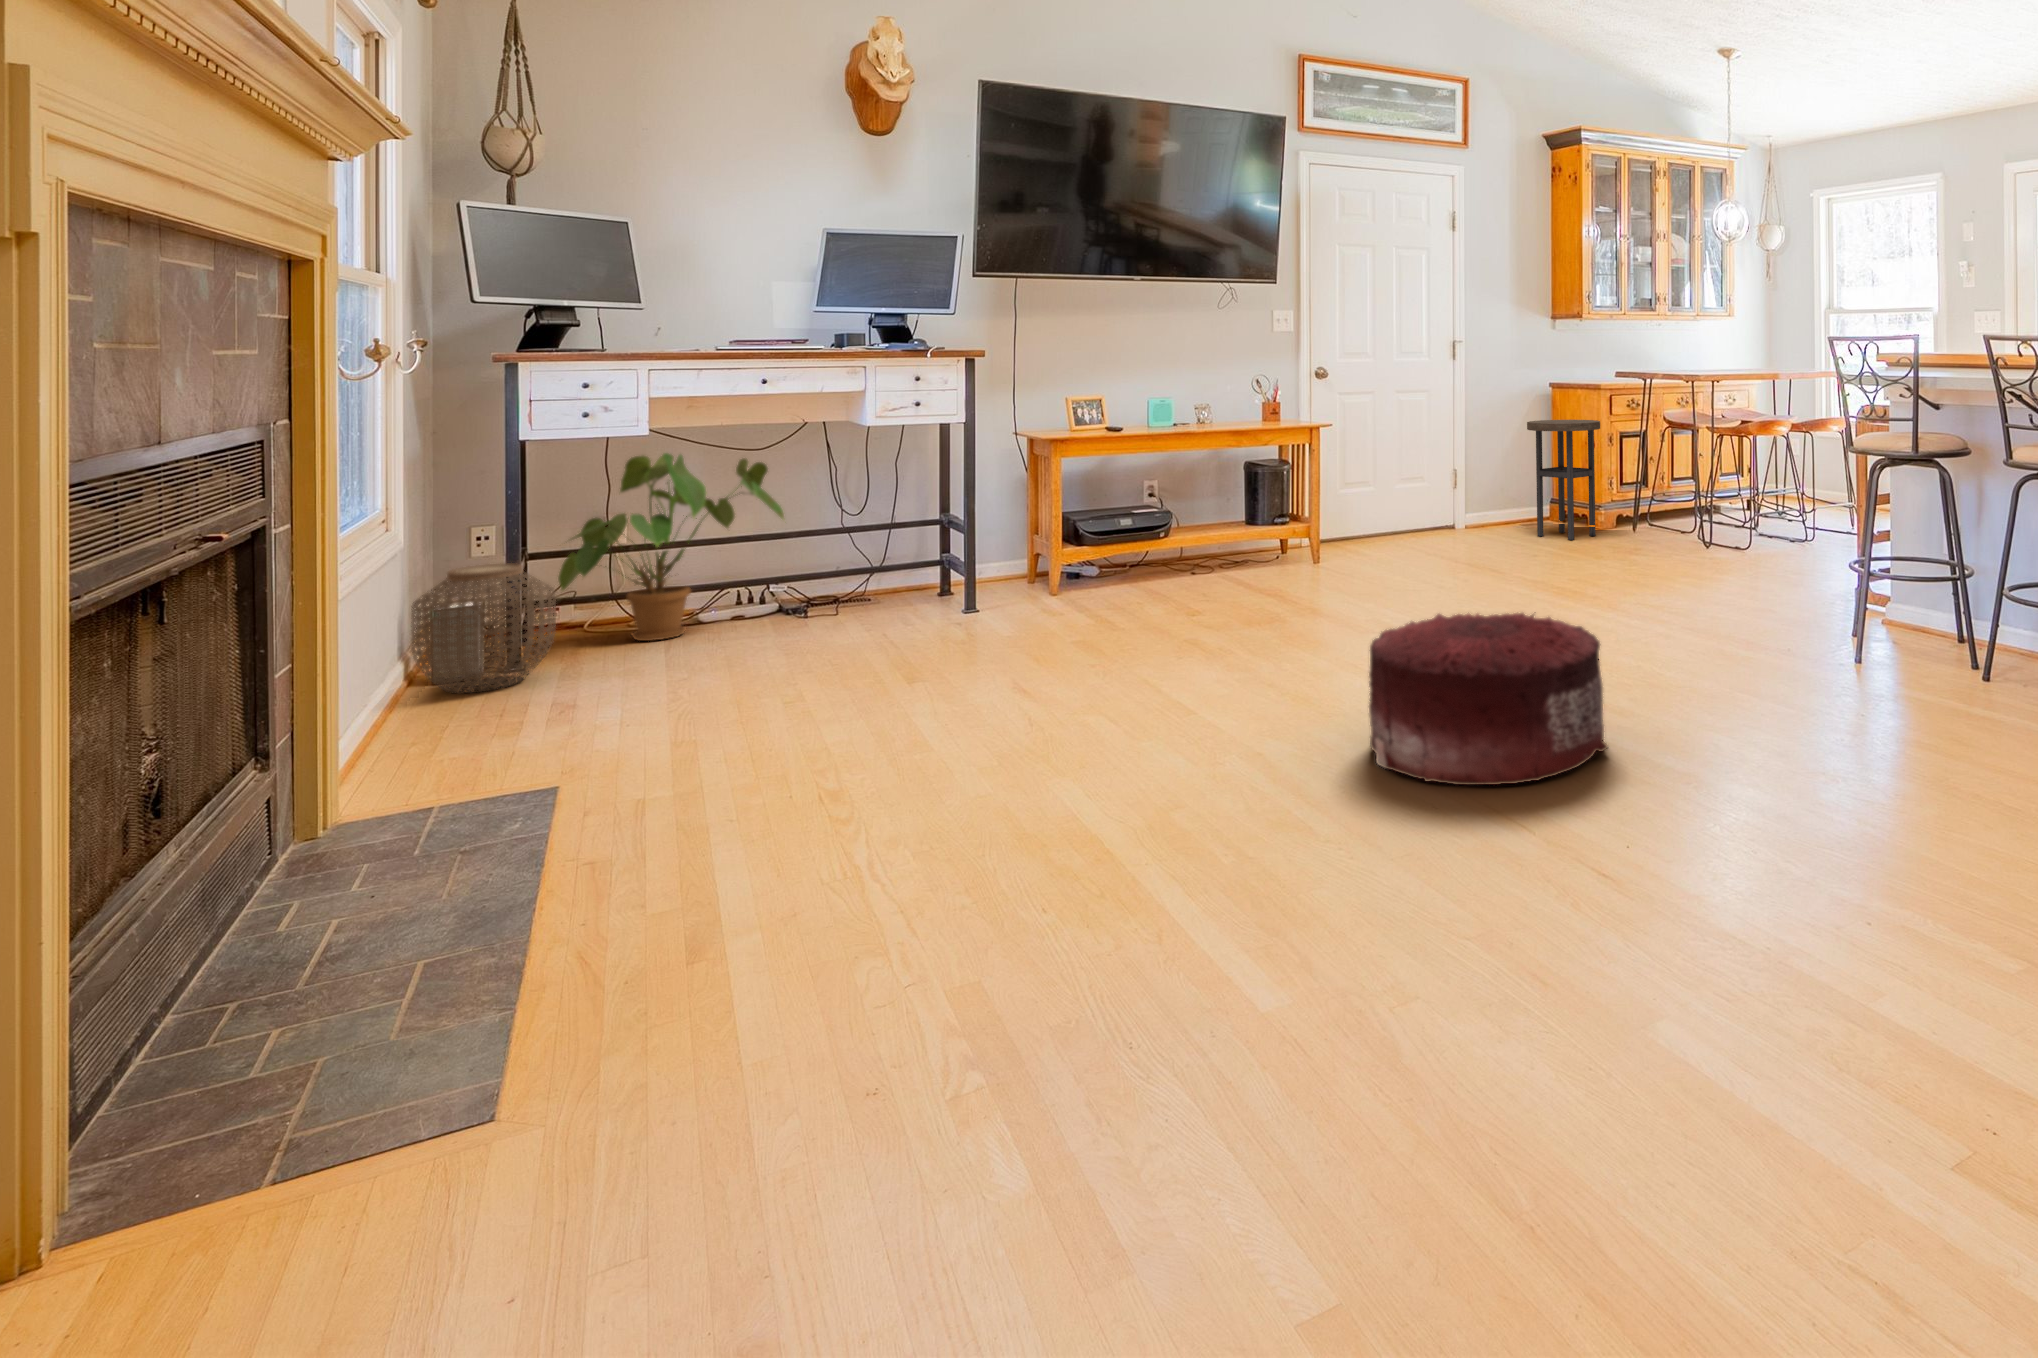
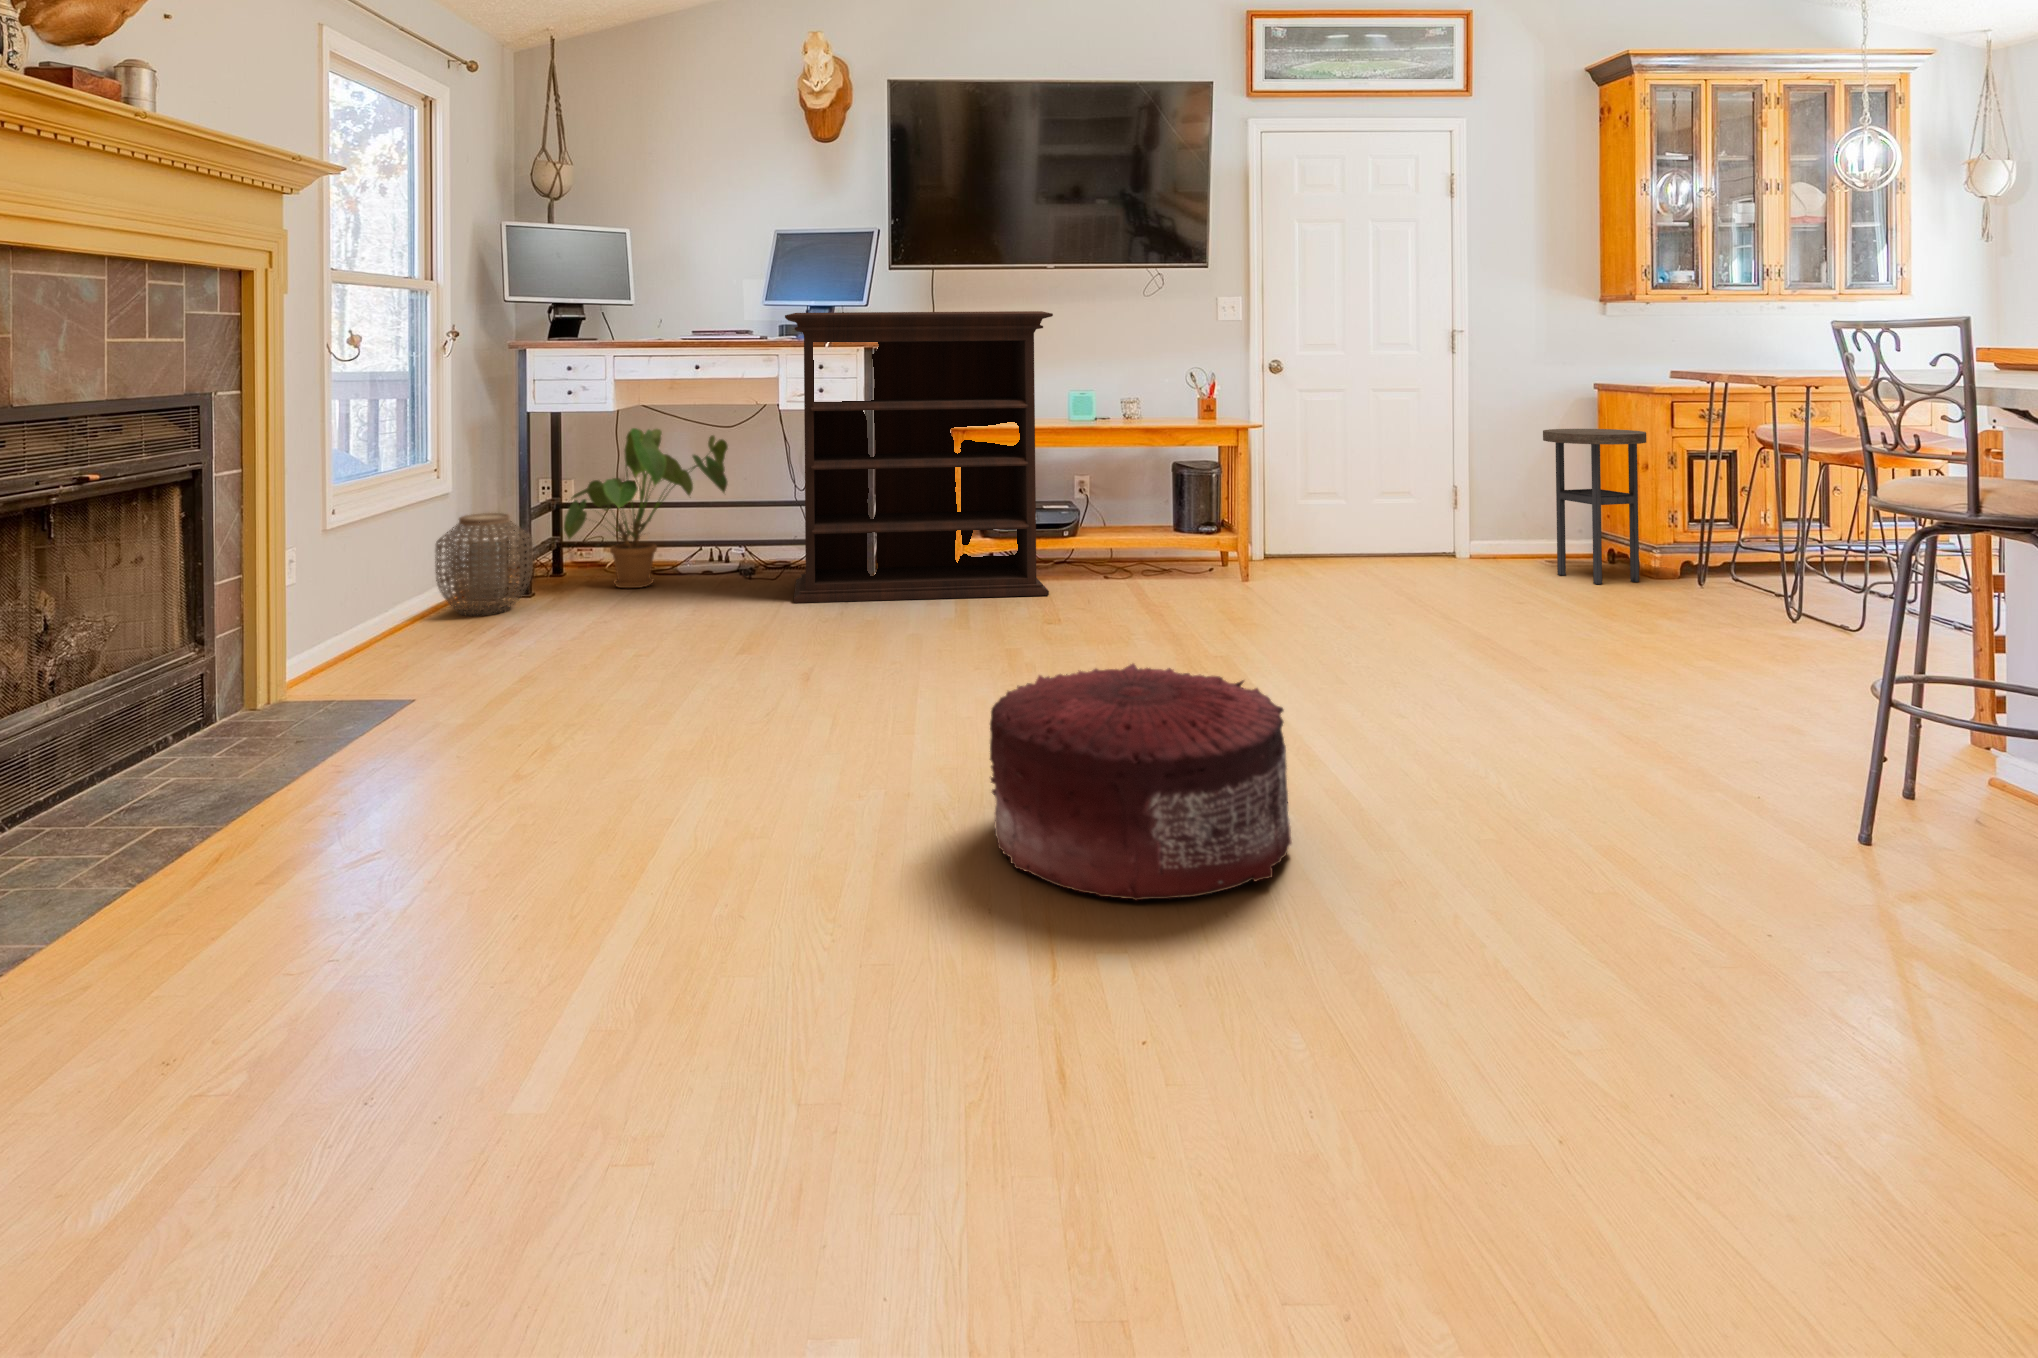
bookshelf: none [858,321,1161,630] -> present [785,311,1053,603]

